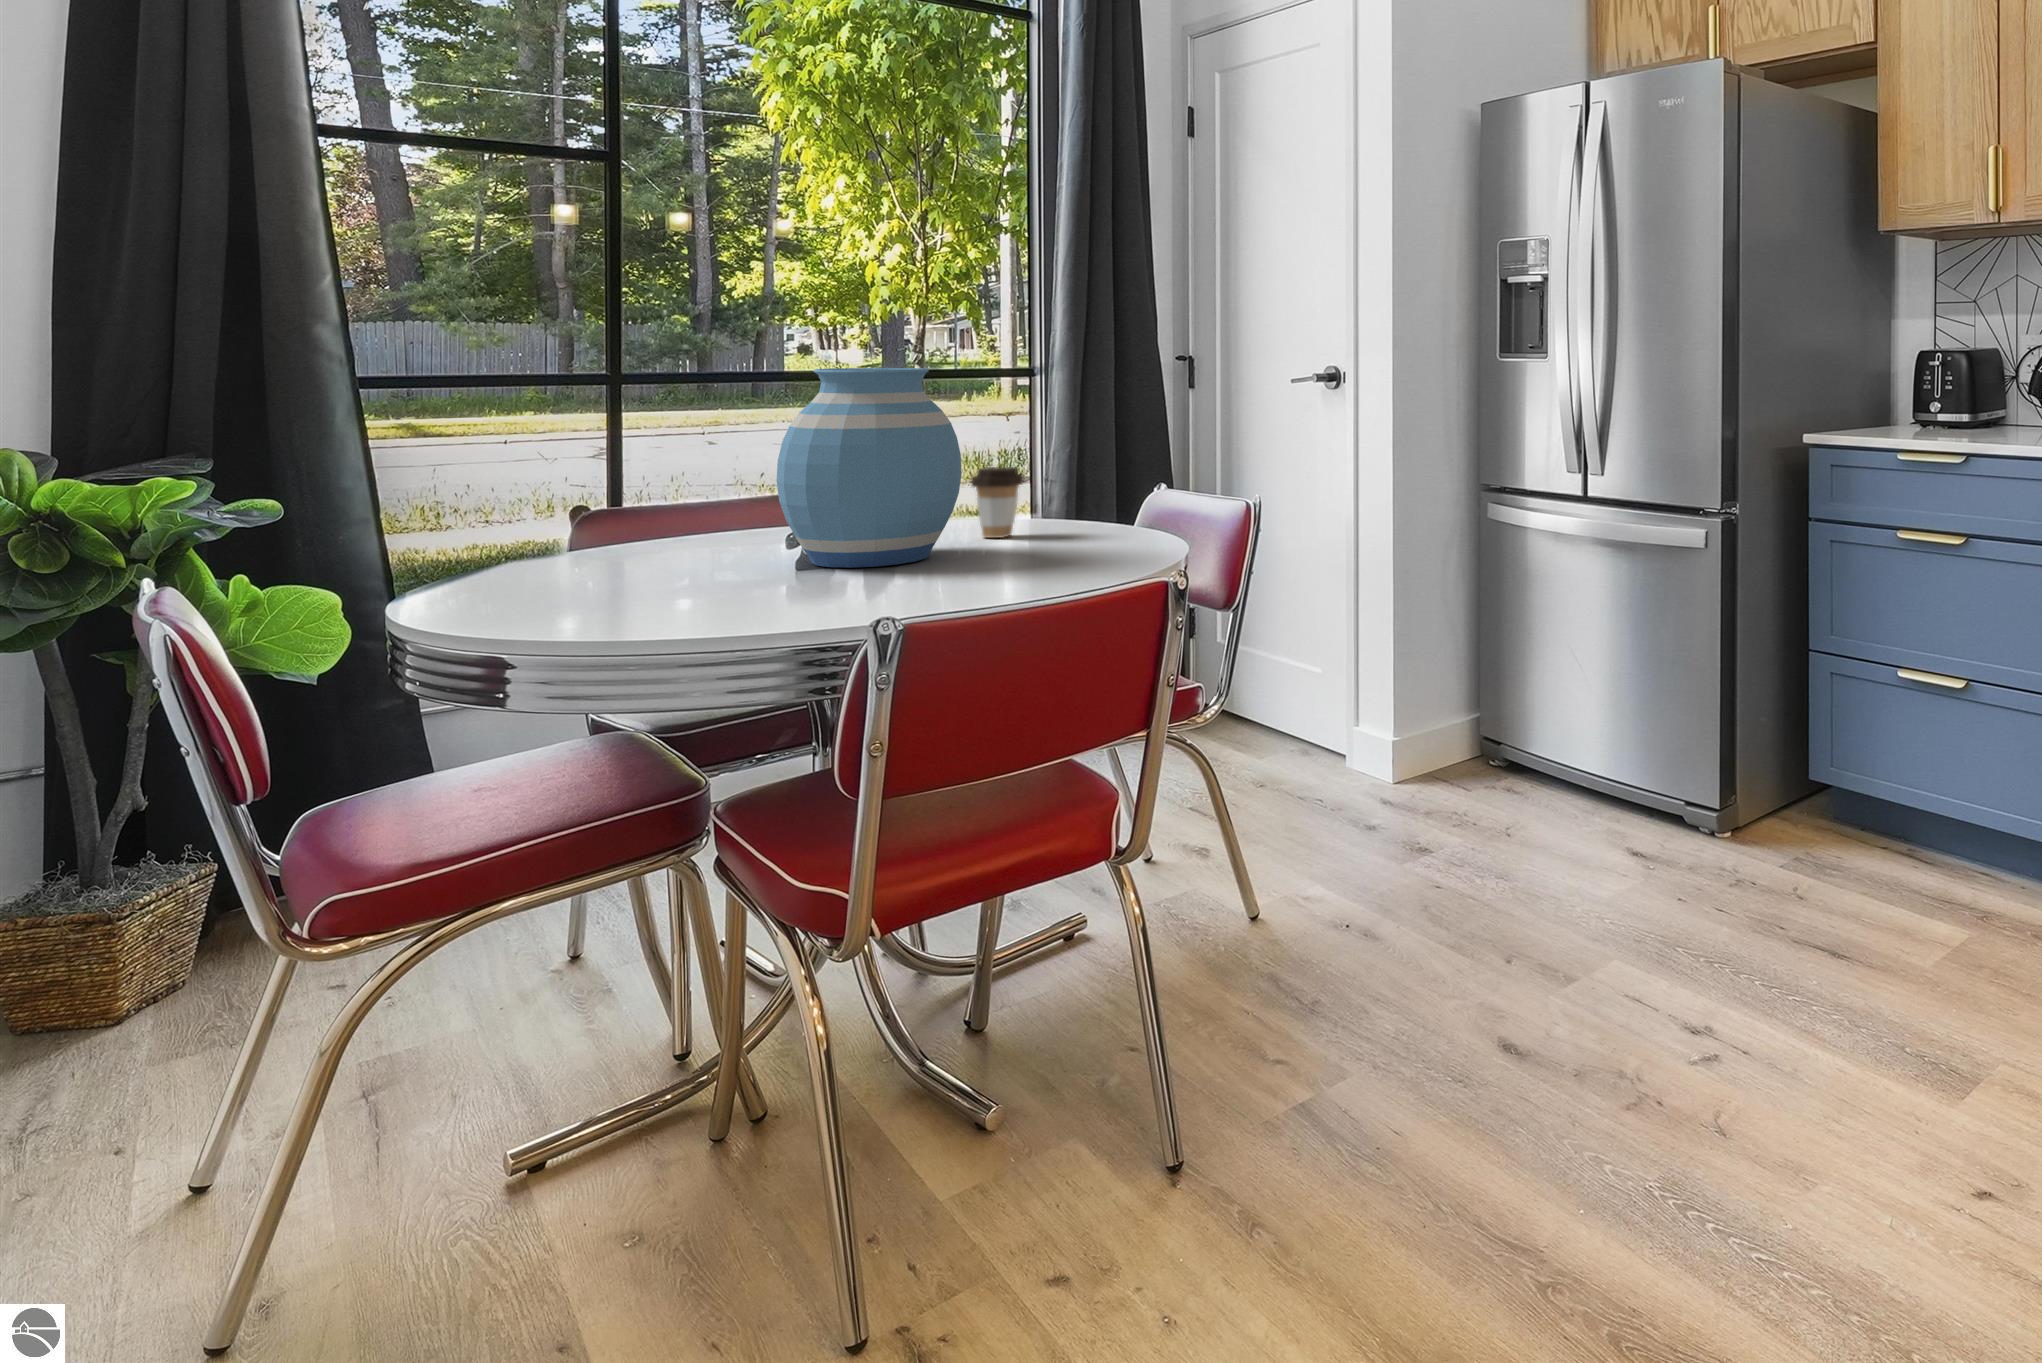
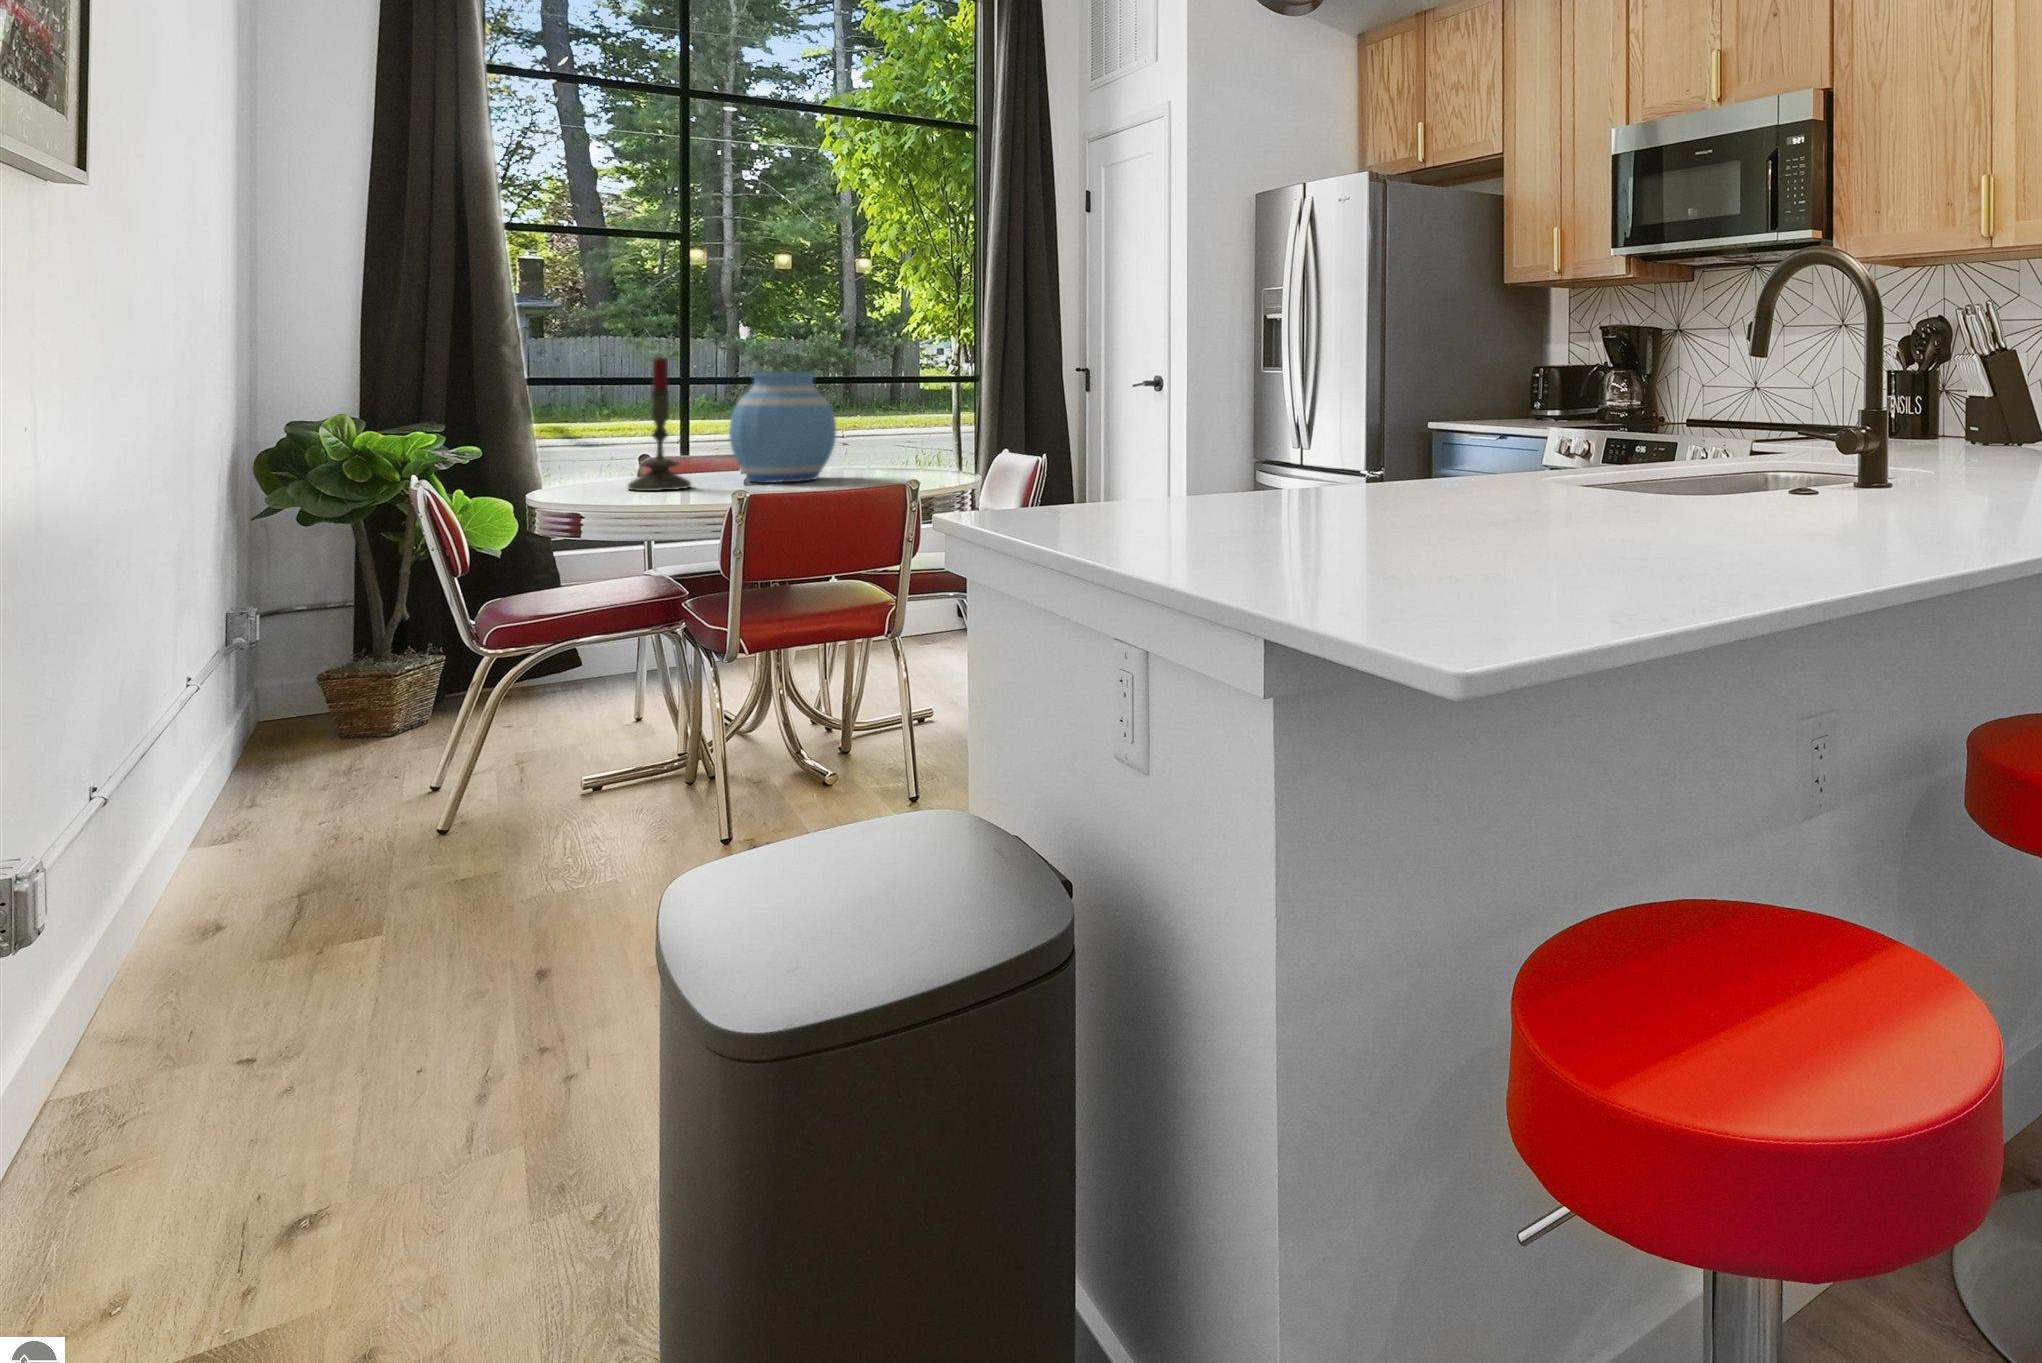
candle: none [607,335,726,600] -> present [628,358,691,491]
coffee cup: present [971,467,1024,538] -> none [854,432,888,474]

